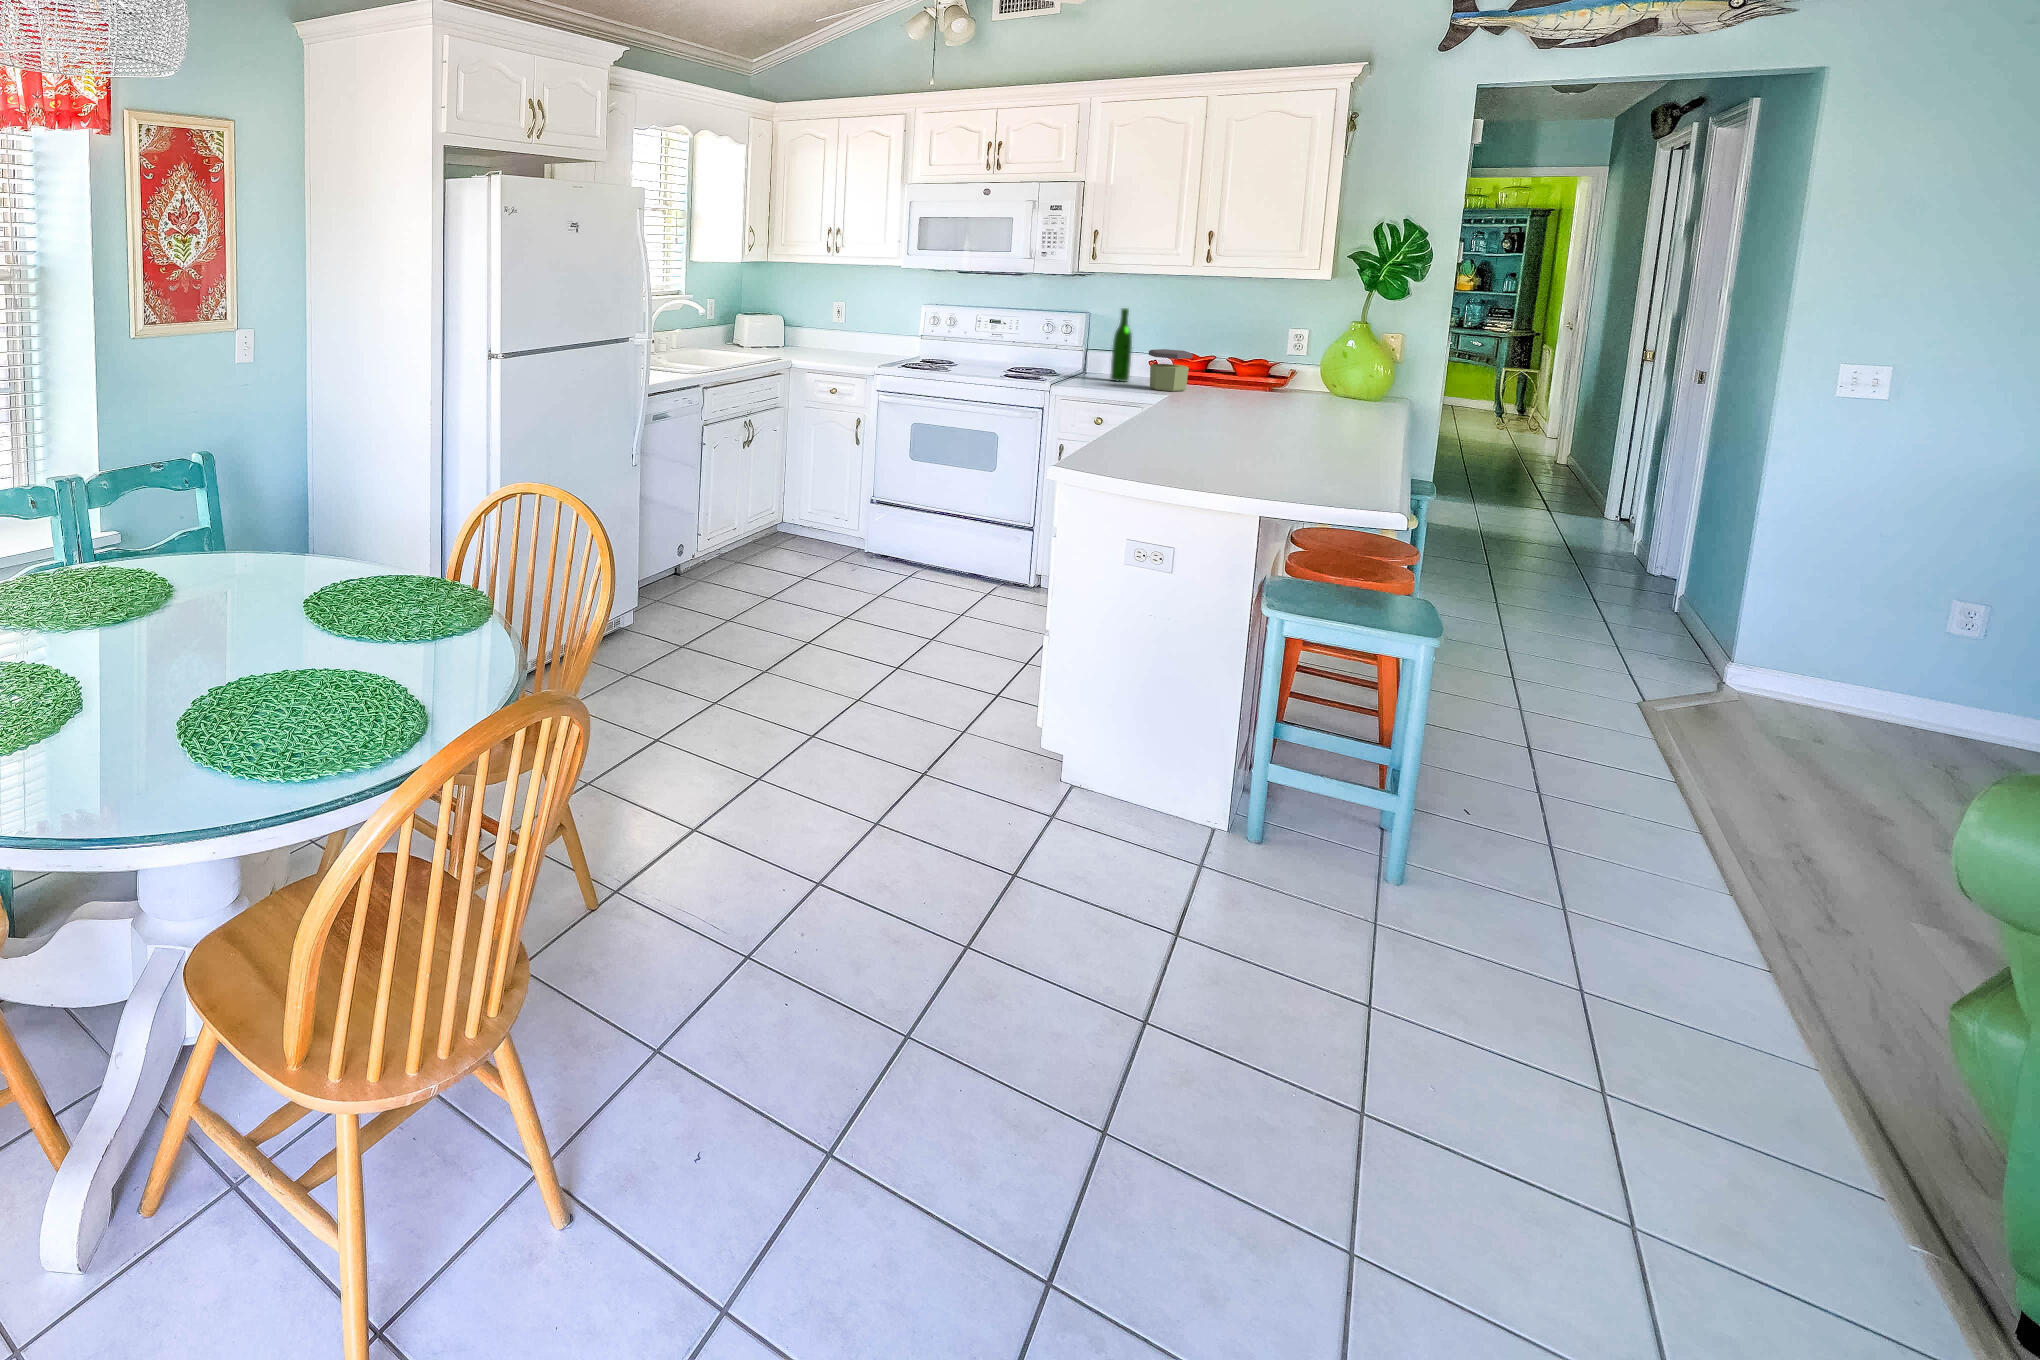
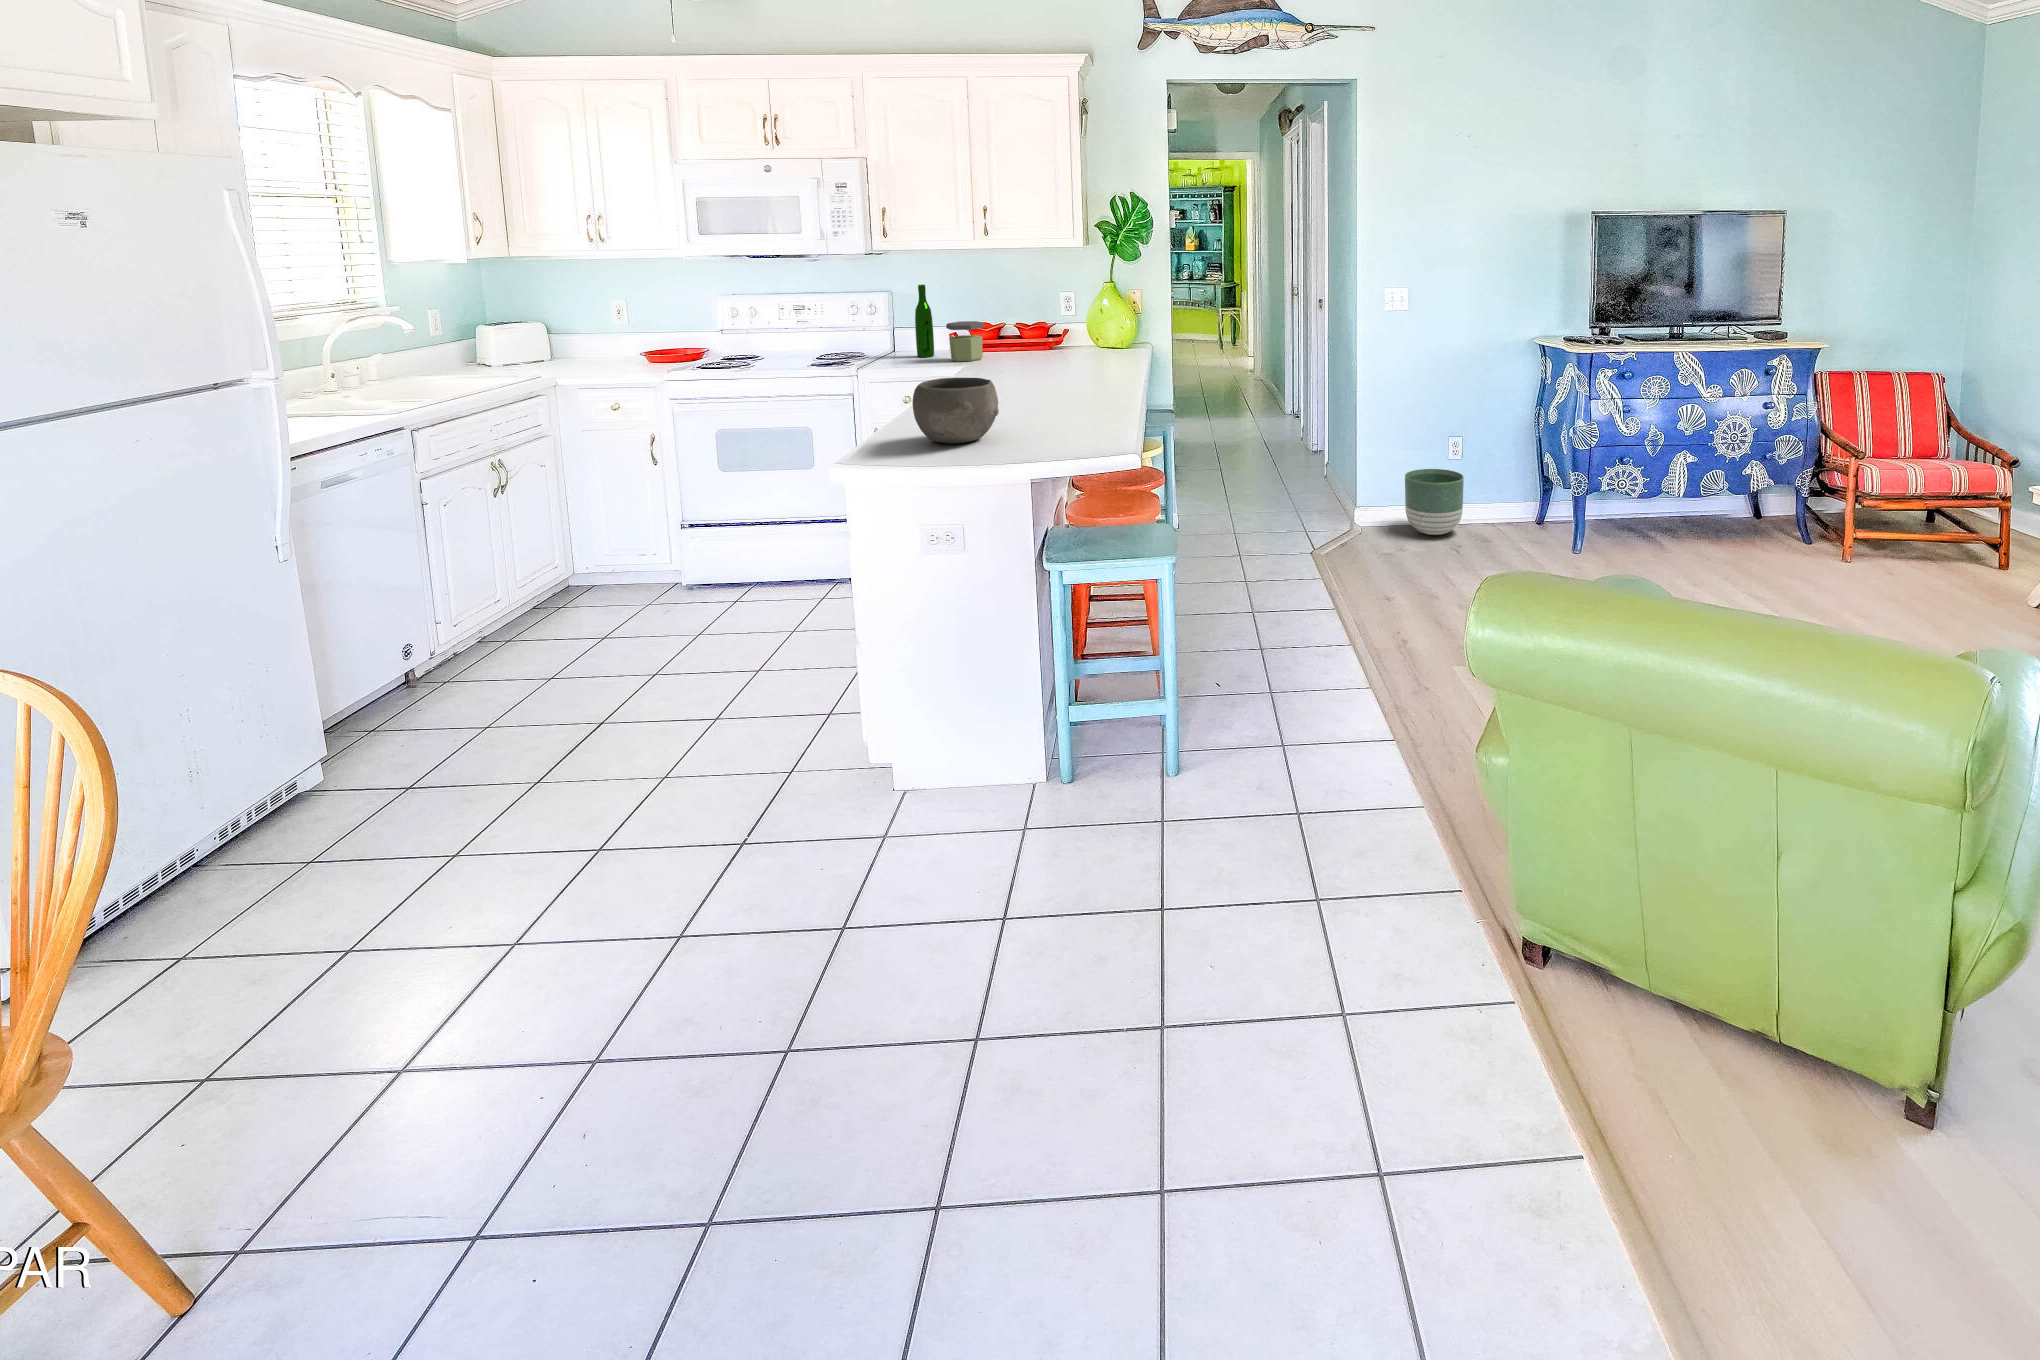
bowl: none [1134,403,1229,469] -> present [913,378,999,444]
planter: none [1840,634,1983,740] -> present [1405,469,1464,535]

